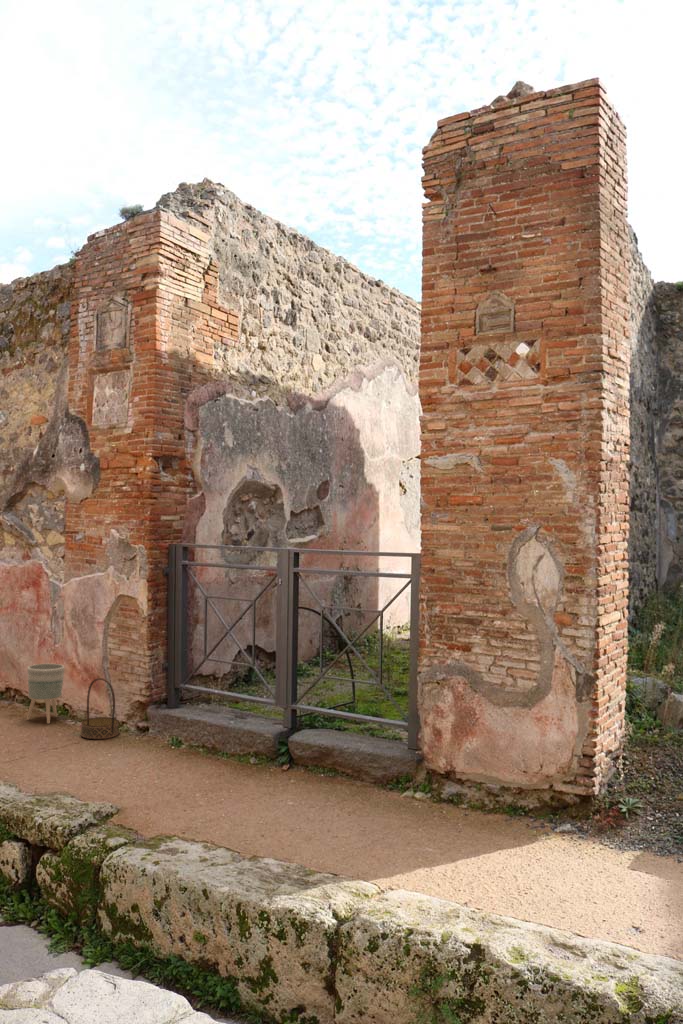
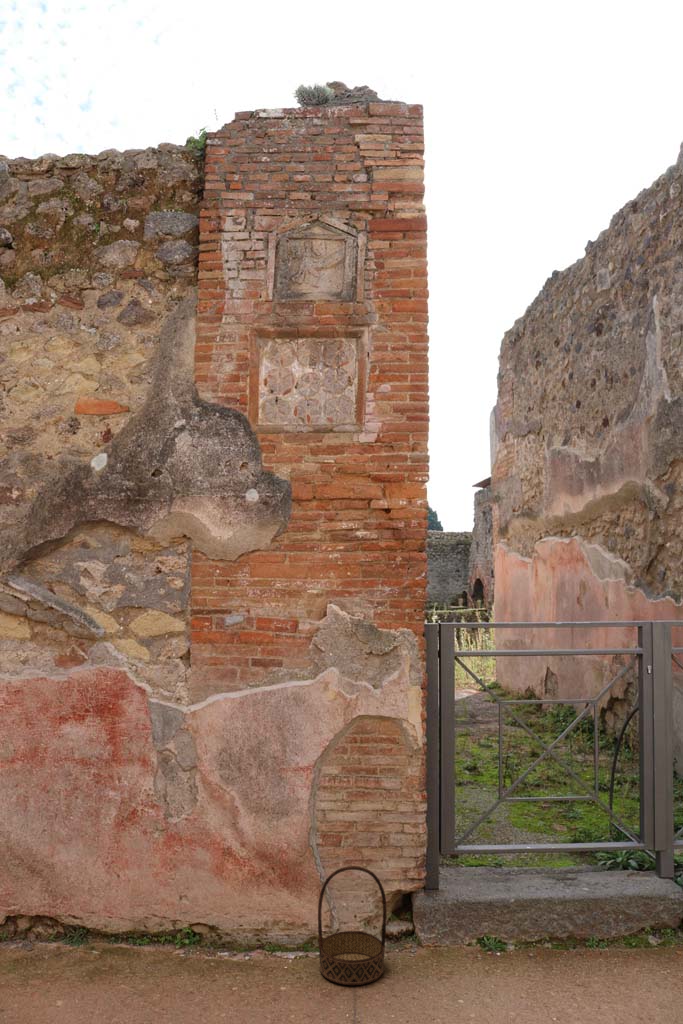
planter: present [27,664,65,724] -> none [159,854,225,979]

